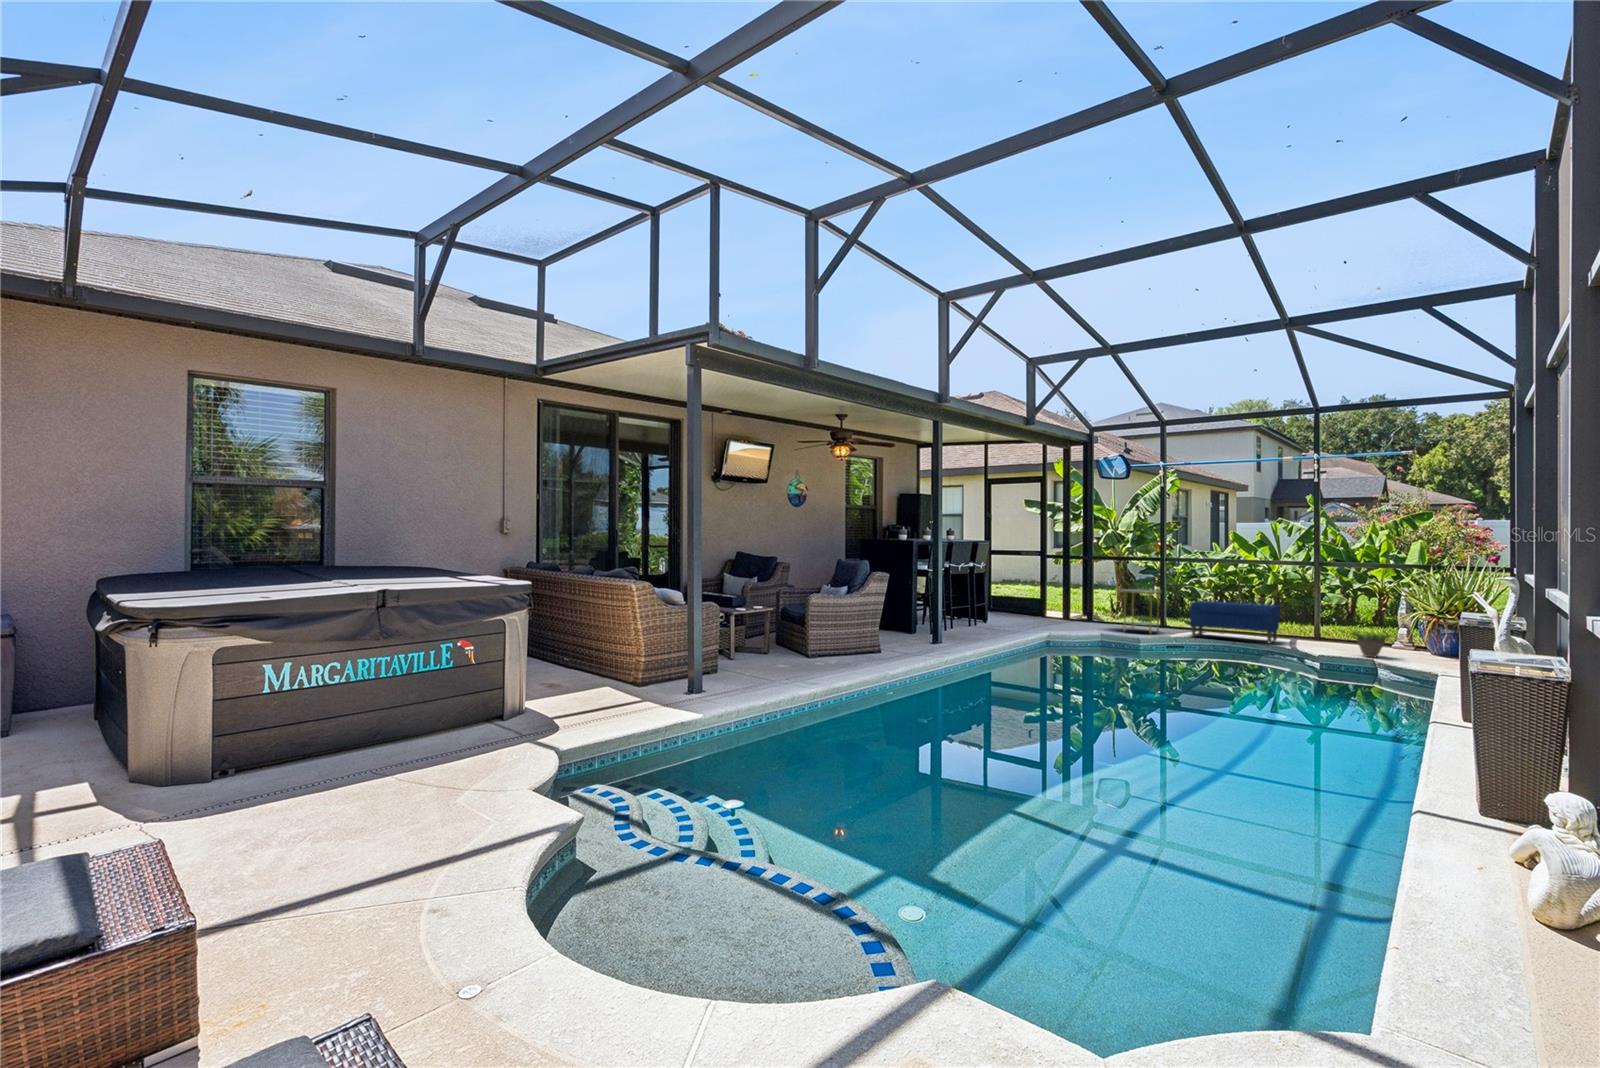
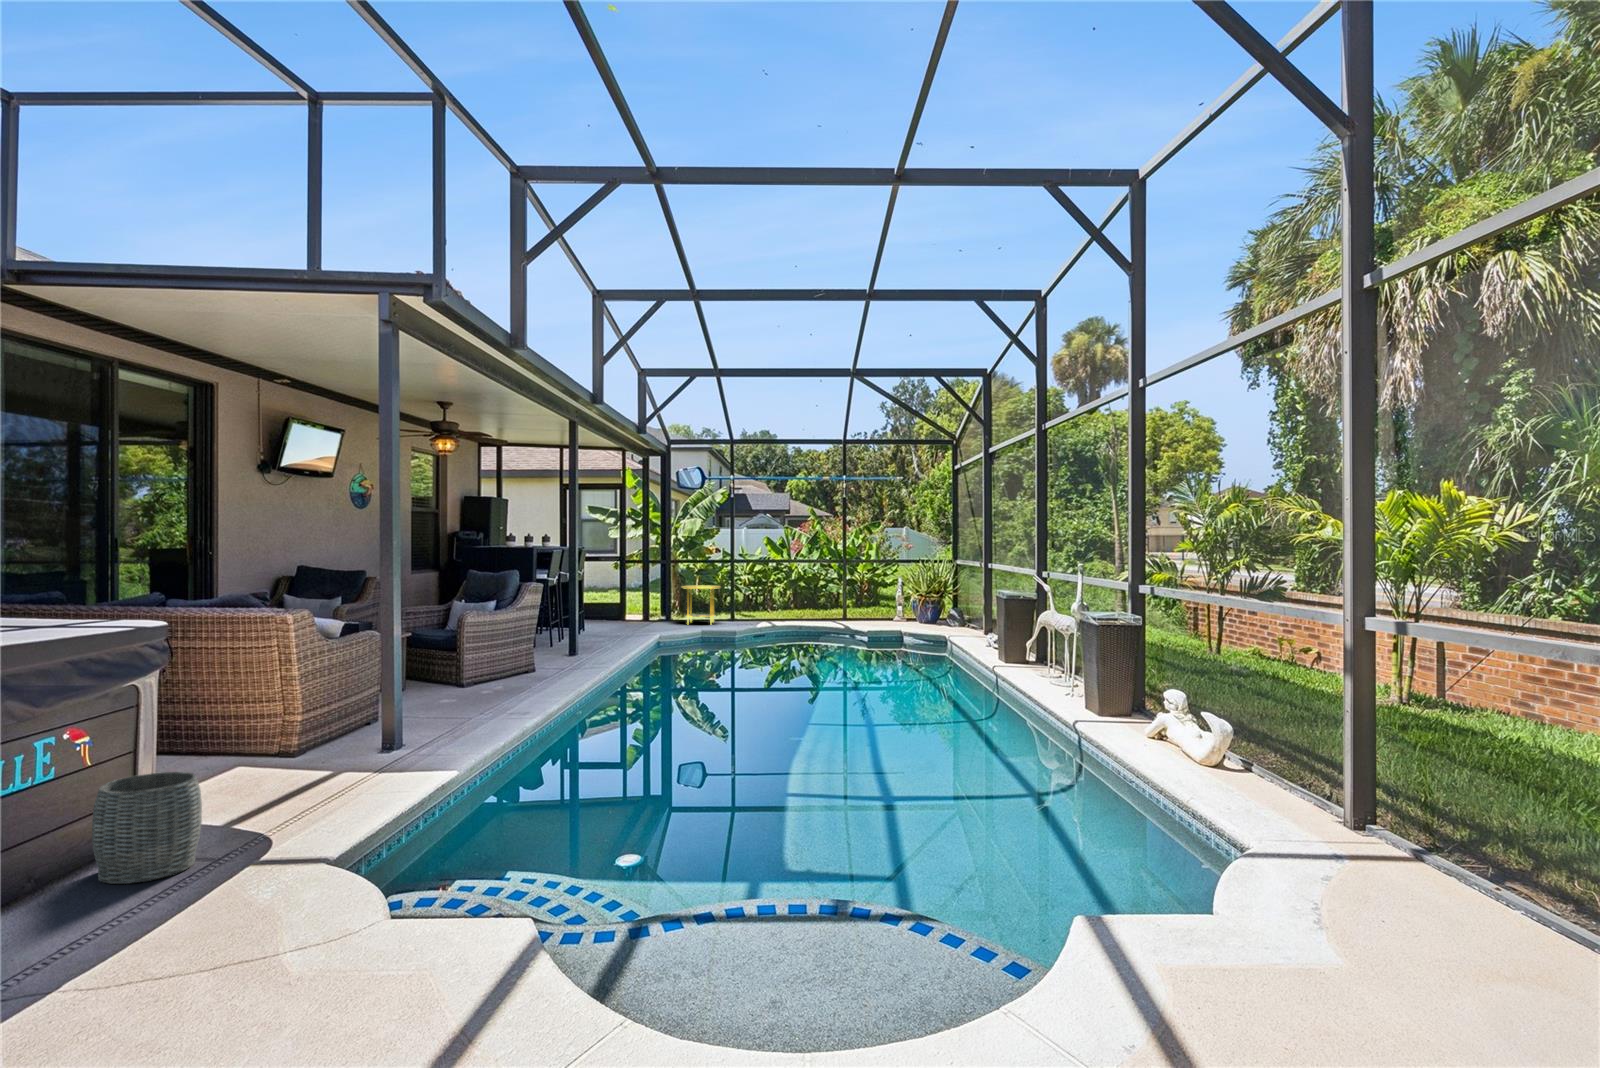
bench: present [1190,601,1280,644] -> none [742,592,808,625]
decorative plant: present [1352,631,1389,657] -> none [865,609,899,630]
woven basket: none [470,674,525,734] -> present [92,772,202,884]

